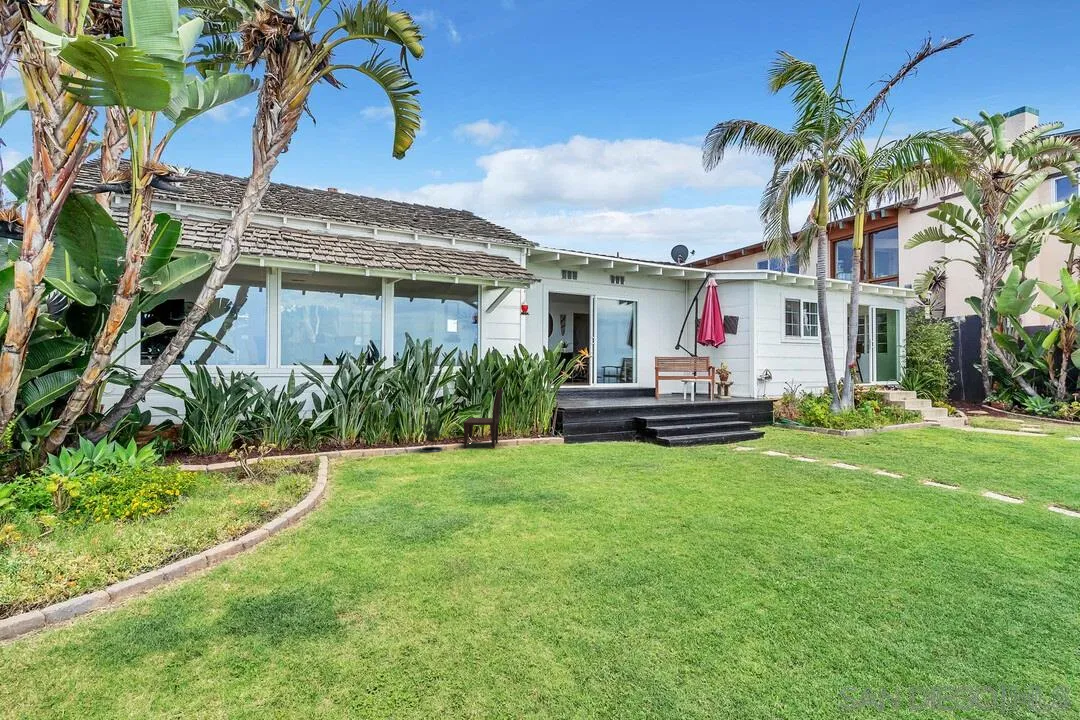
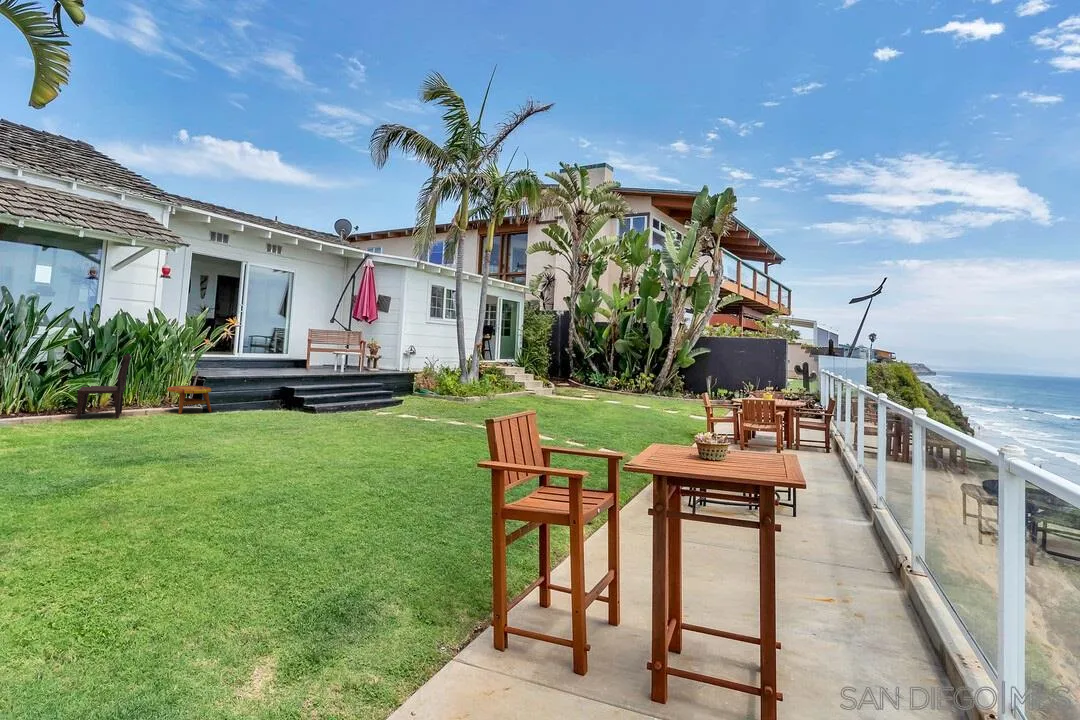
potted tree: present [420,414,443,452] -> none [13,376,48,424]
side table: none [532,417,570,445] -> present [167,386,211,414]

